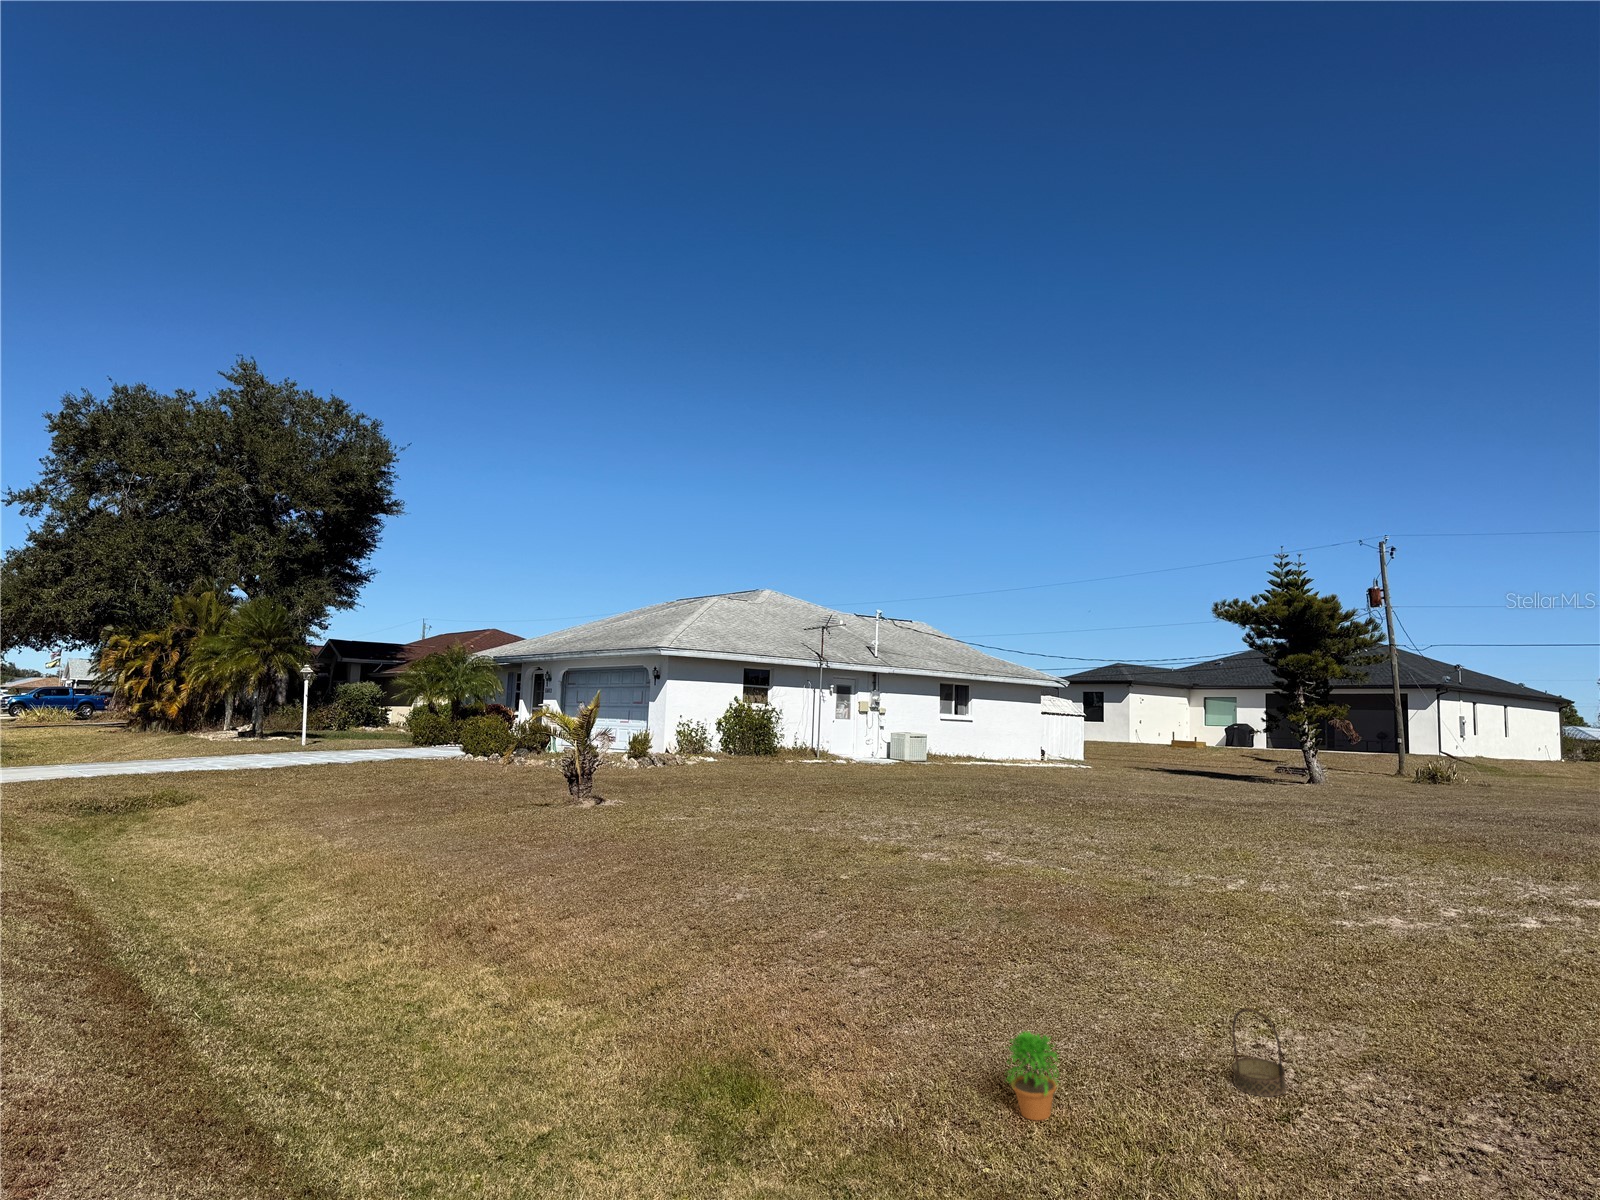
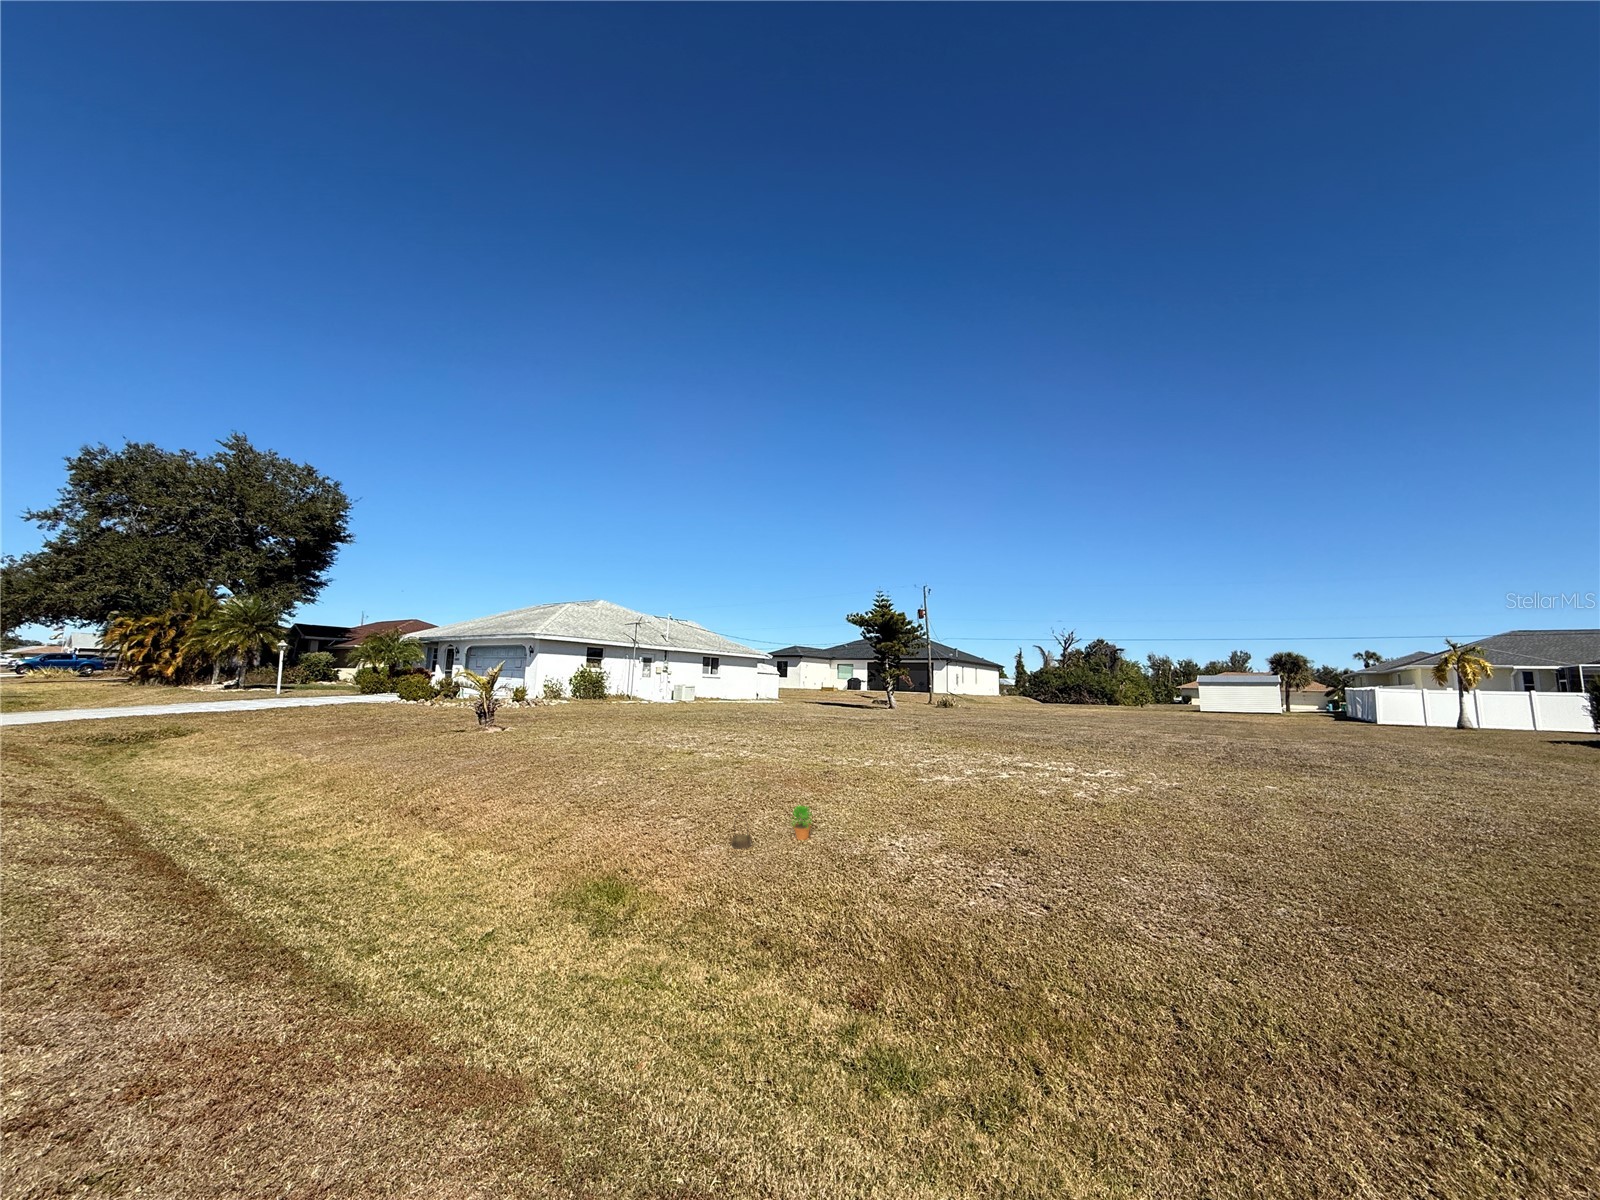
potted plant: present [1005,1031,1059,1120] -> present [791,805,812,840]

